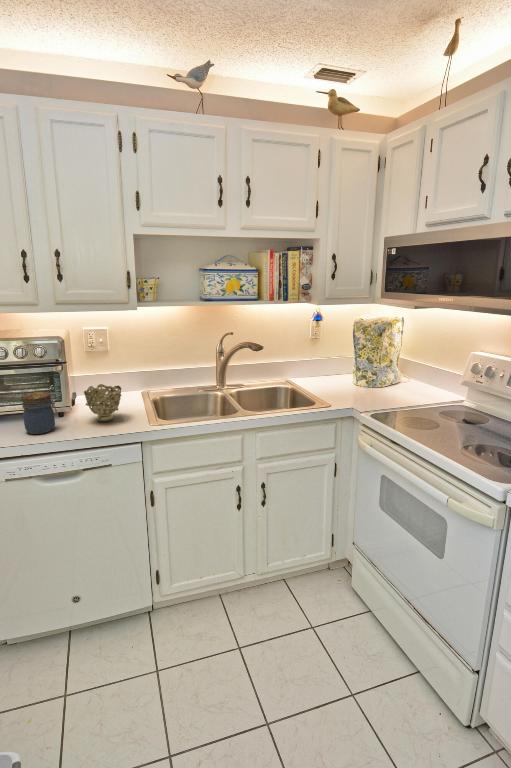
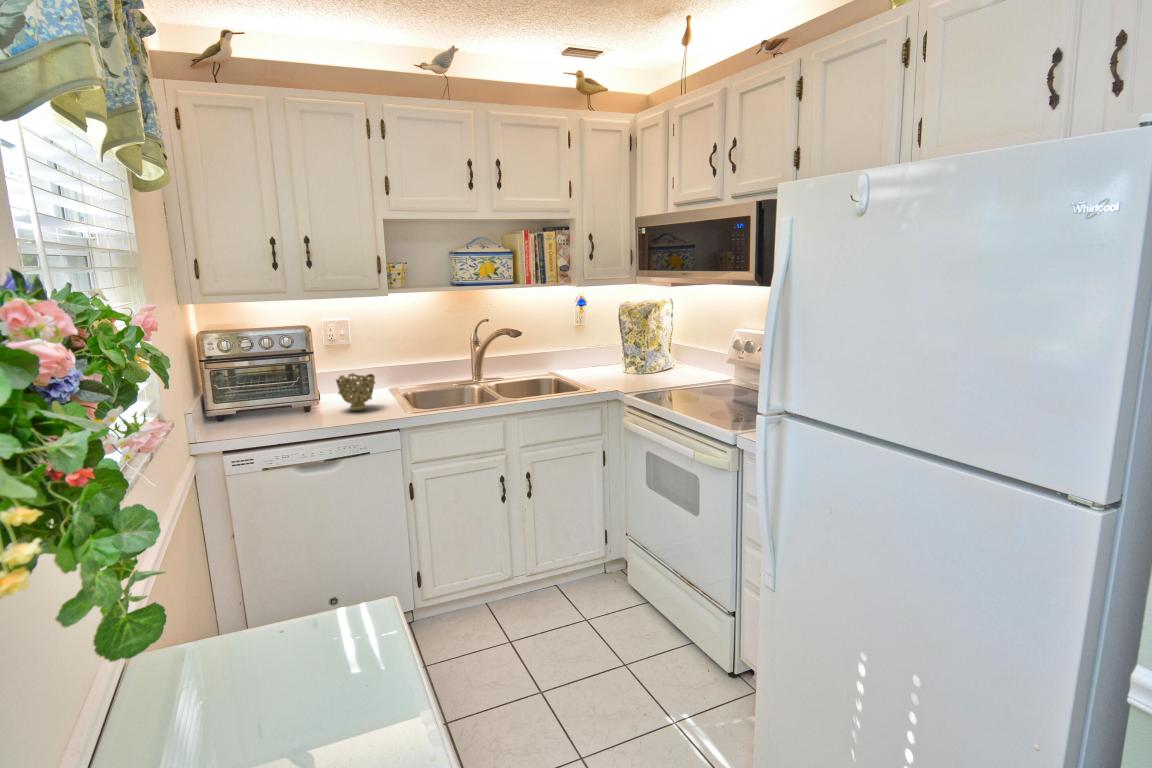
jar: present [22,392,58,434] -> none [273,380,310,423]

